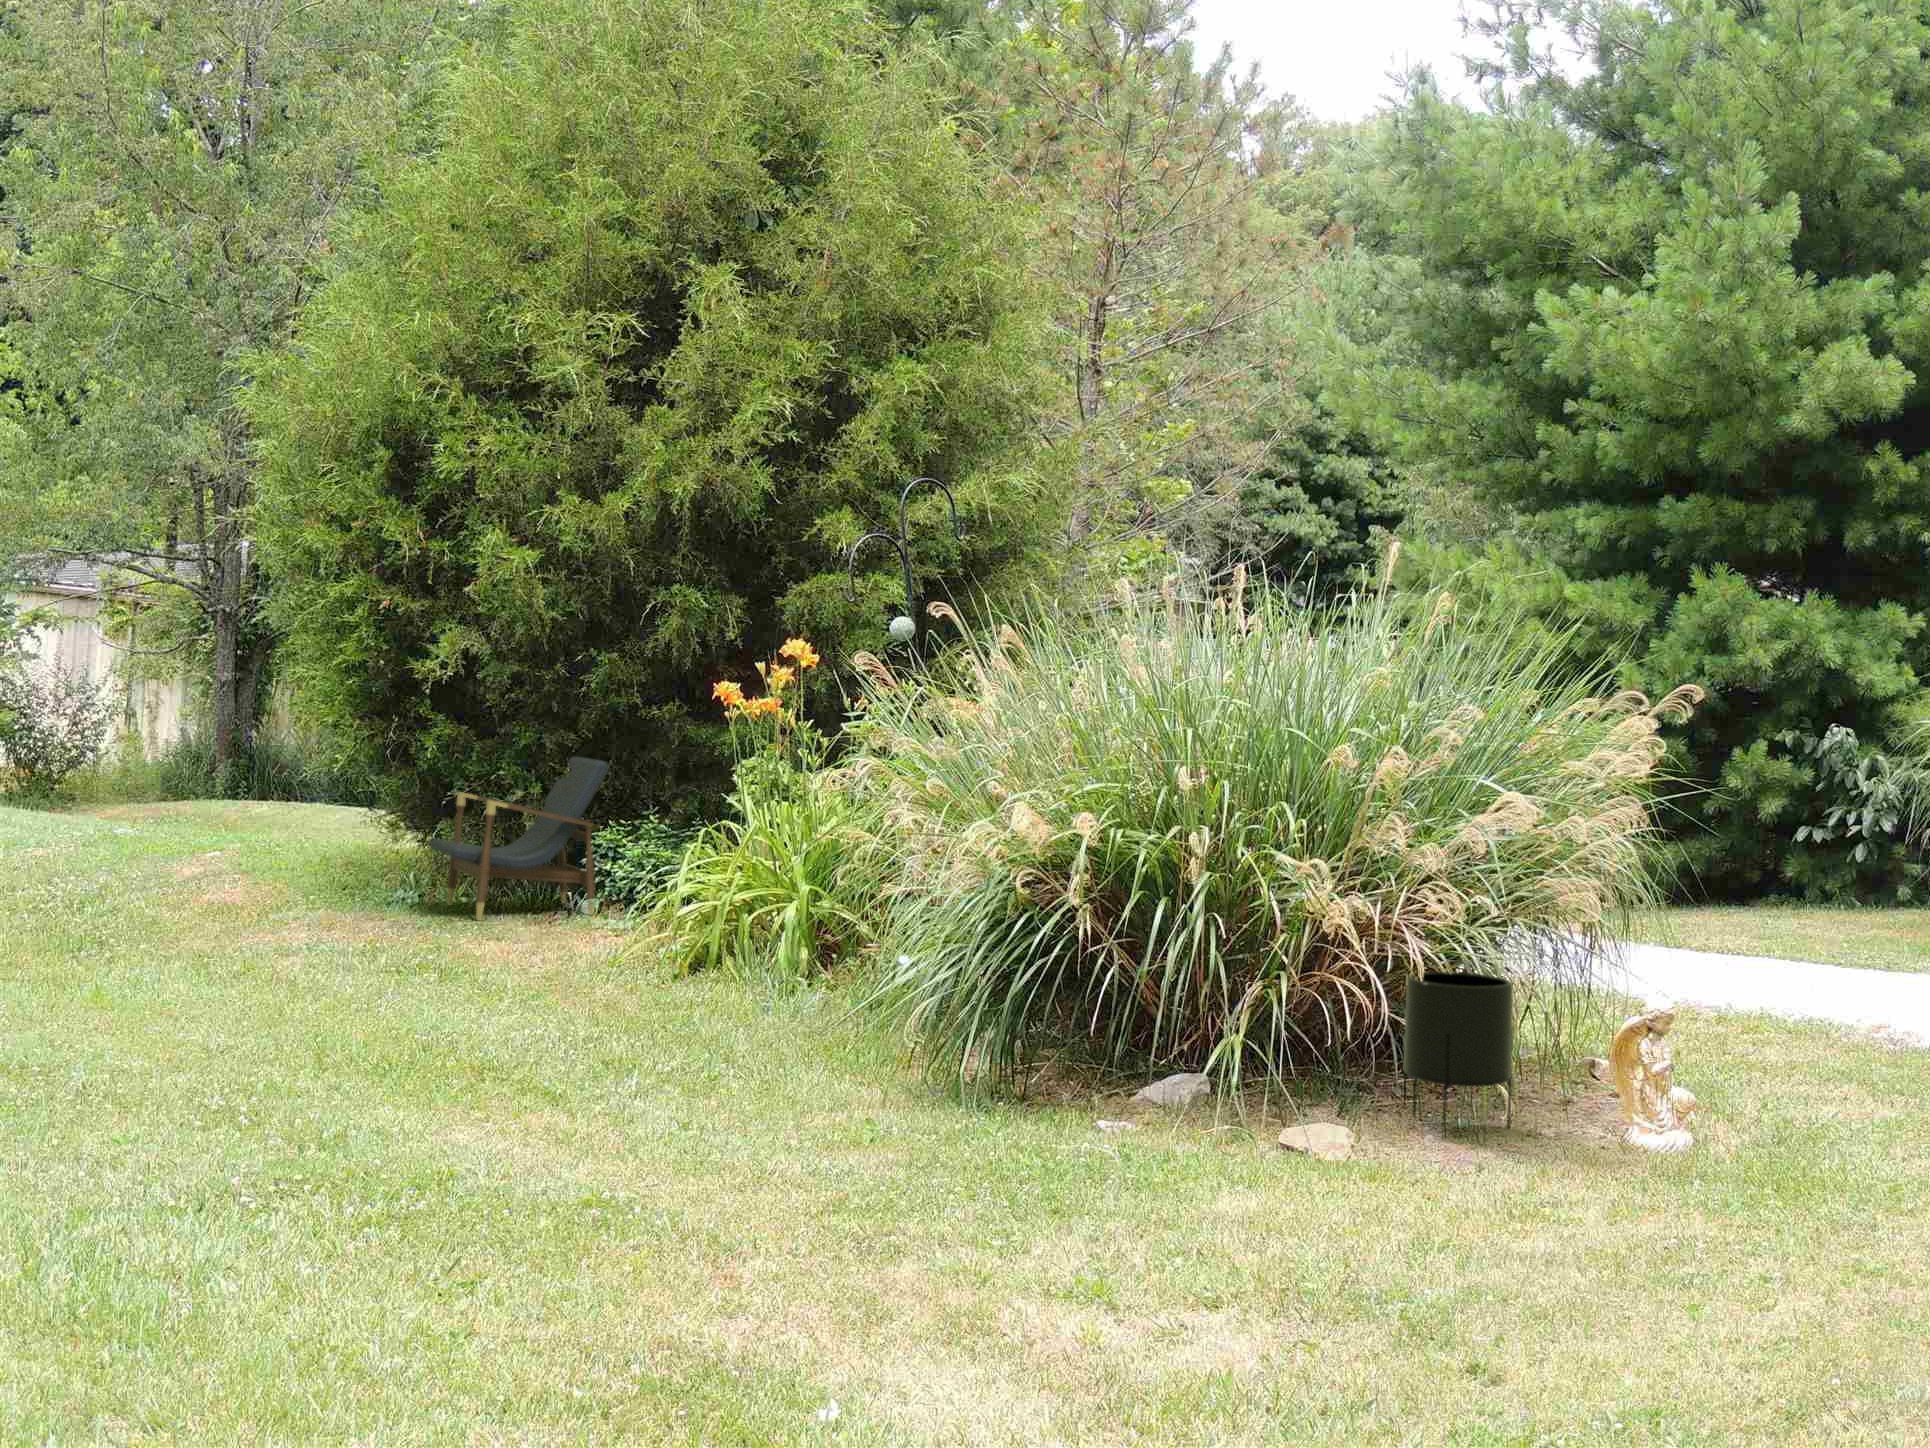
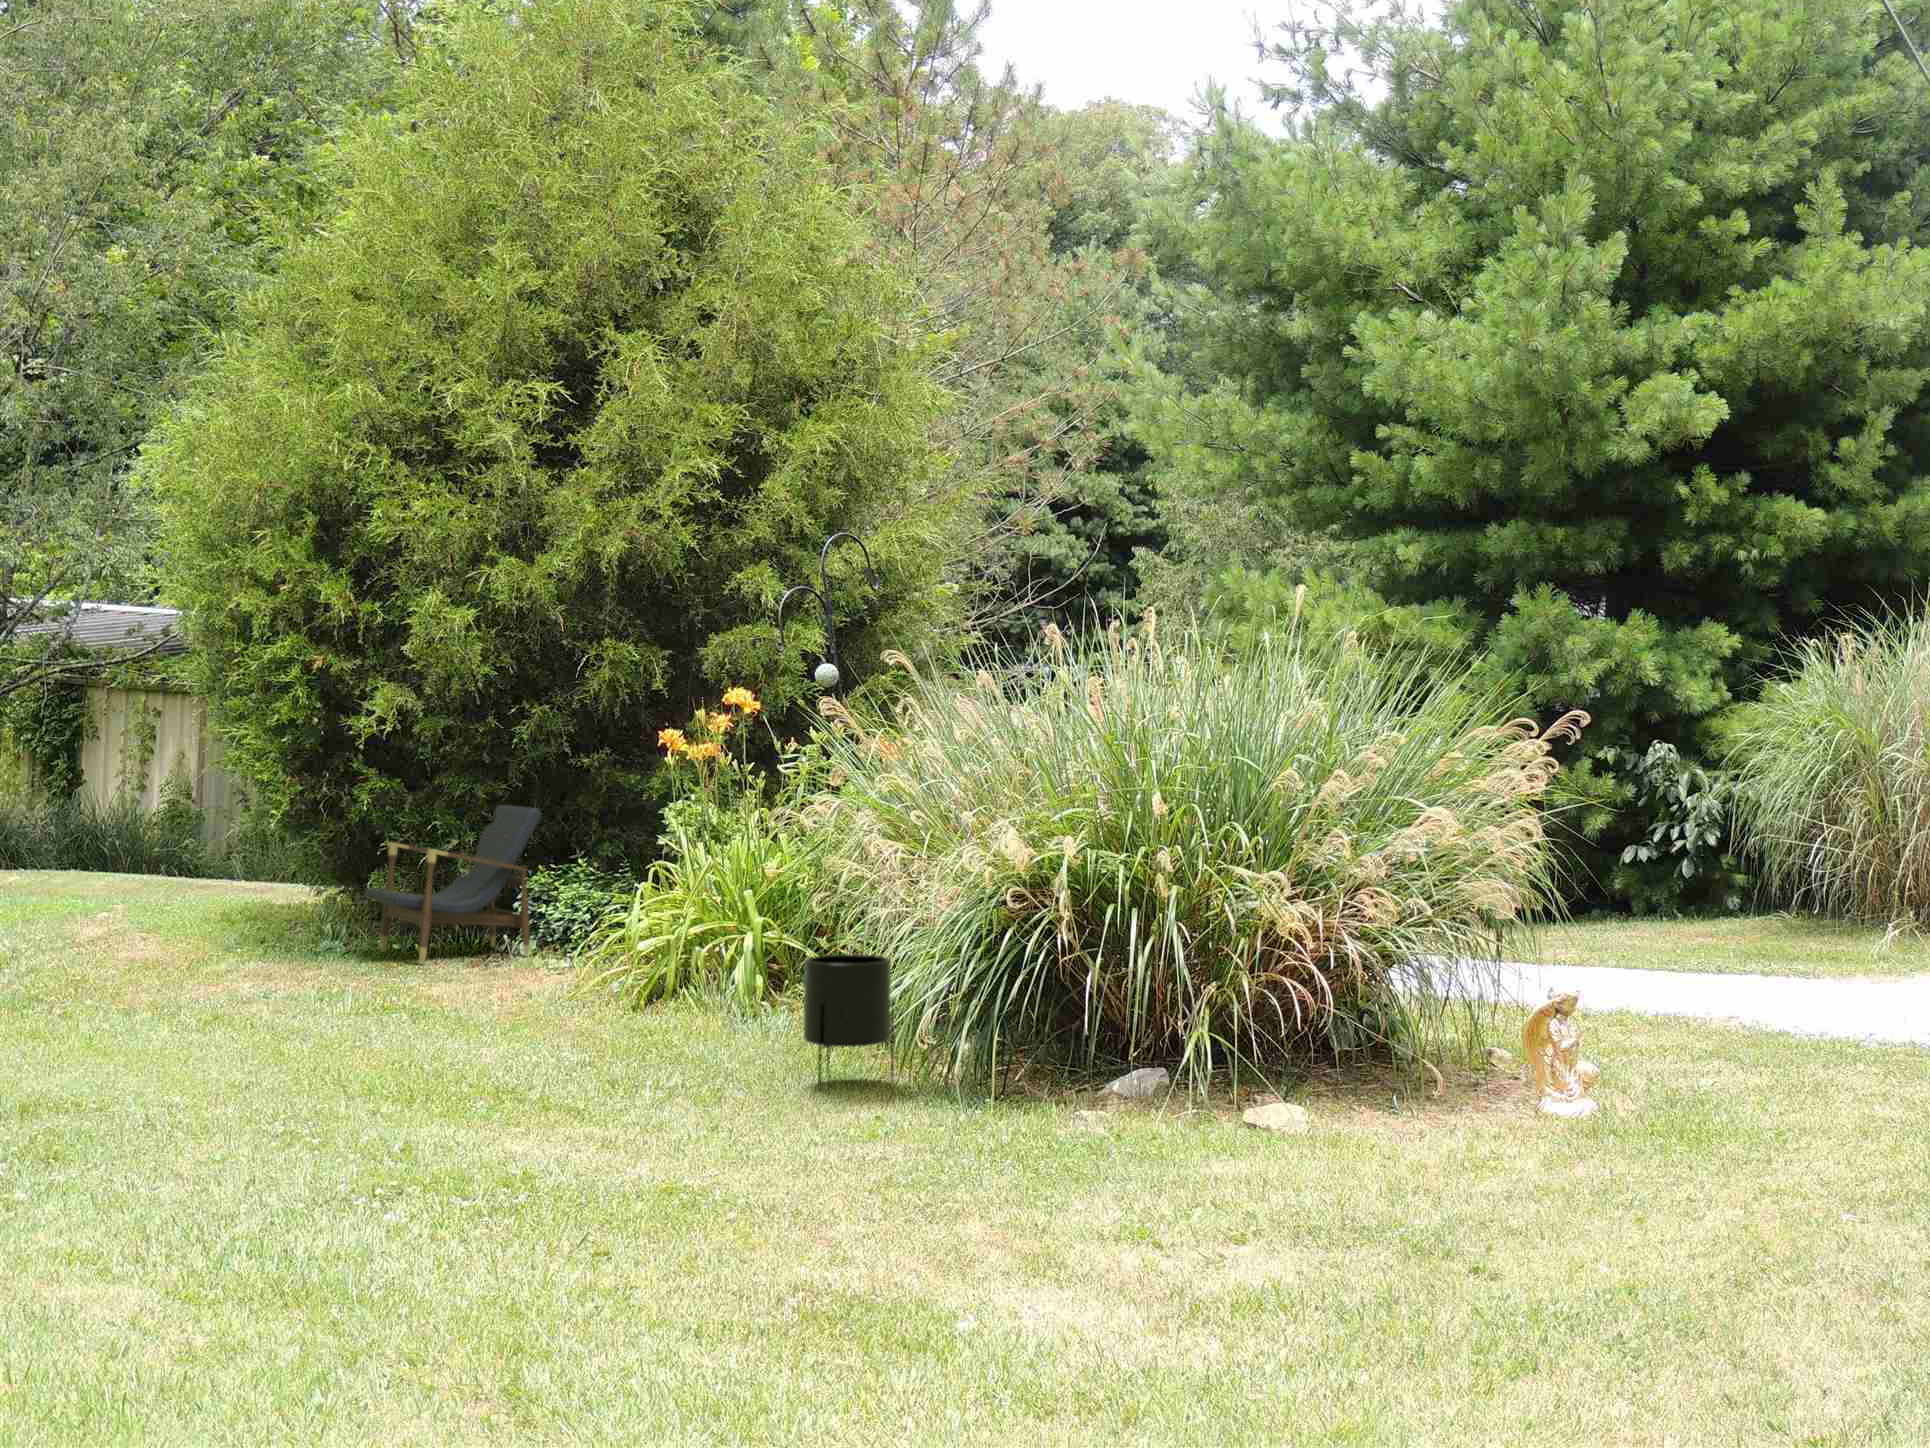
planter: present [1404,972,1513,1139] -> present [803,954,894,1090]

